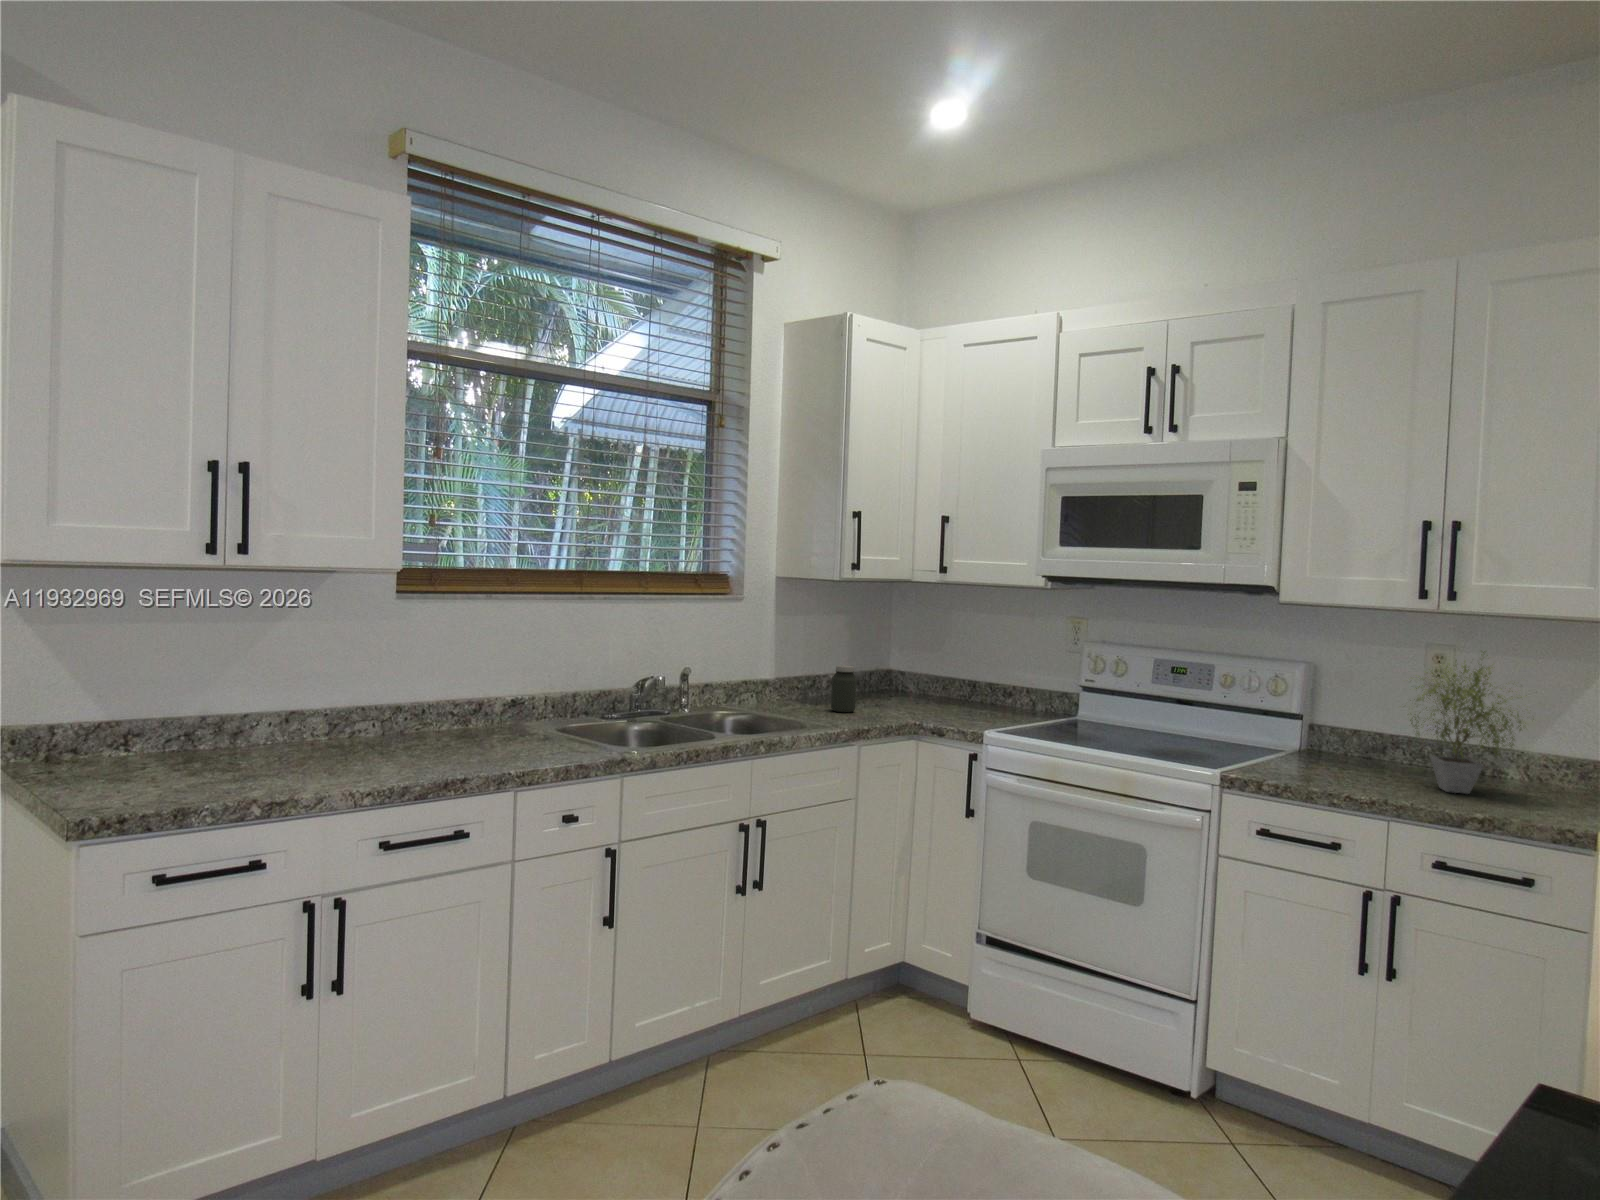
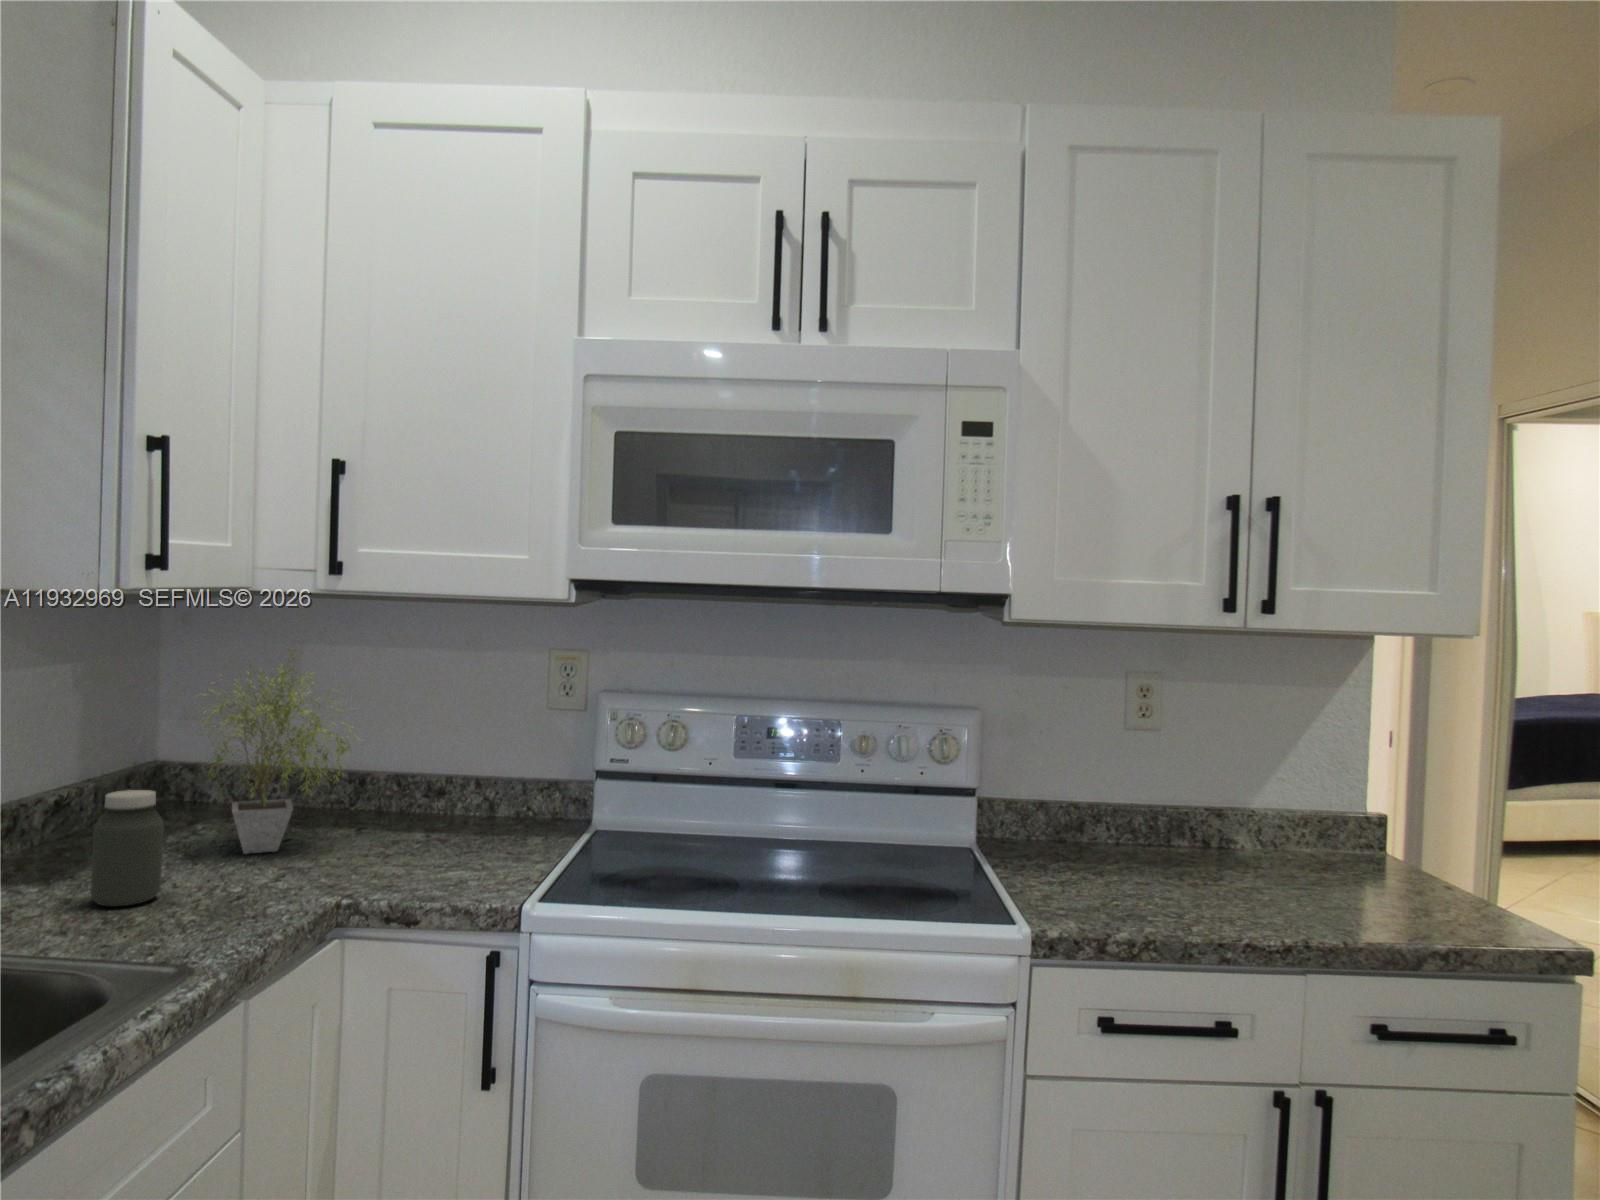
potted plant: present [1410,652,1521,794] -> present [202,649,357,854]

